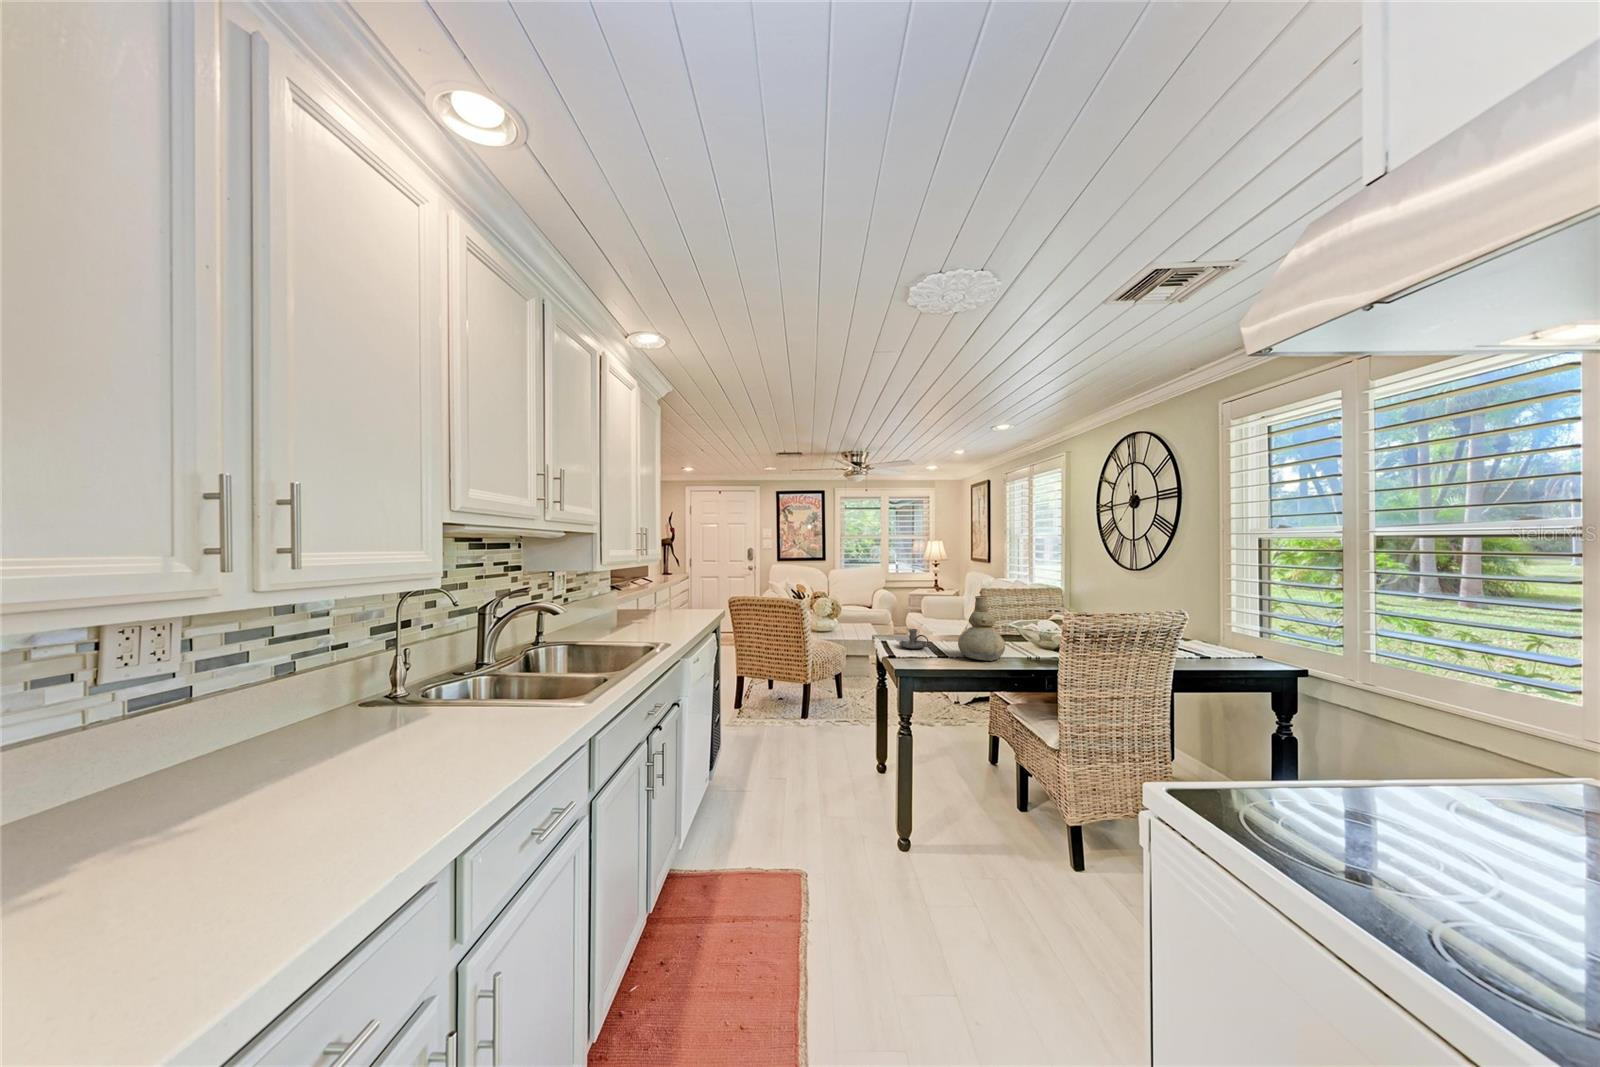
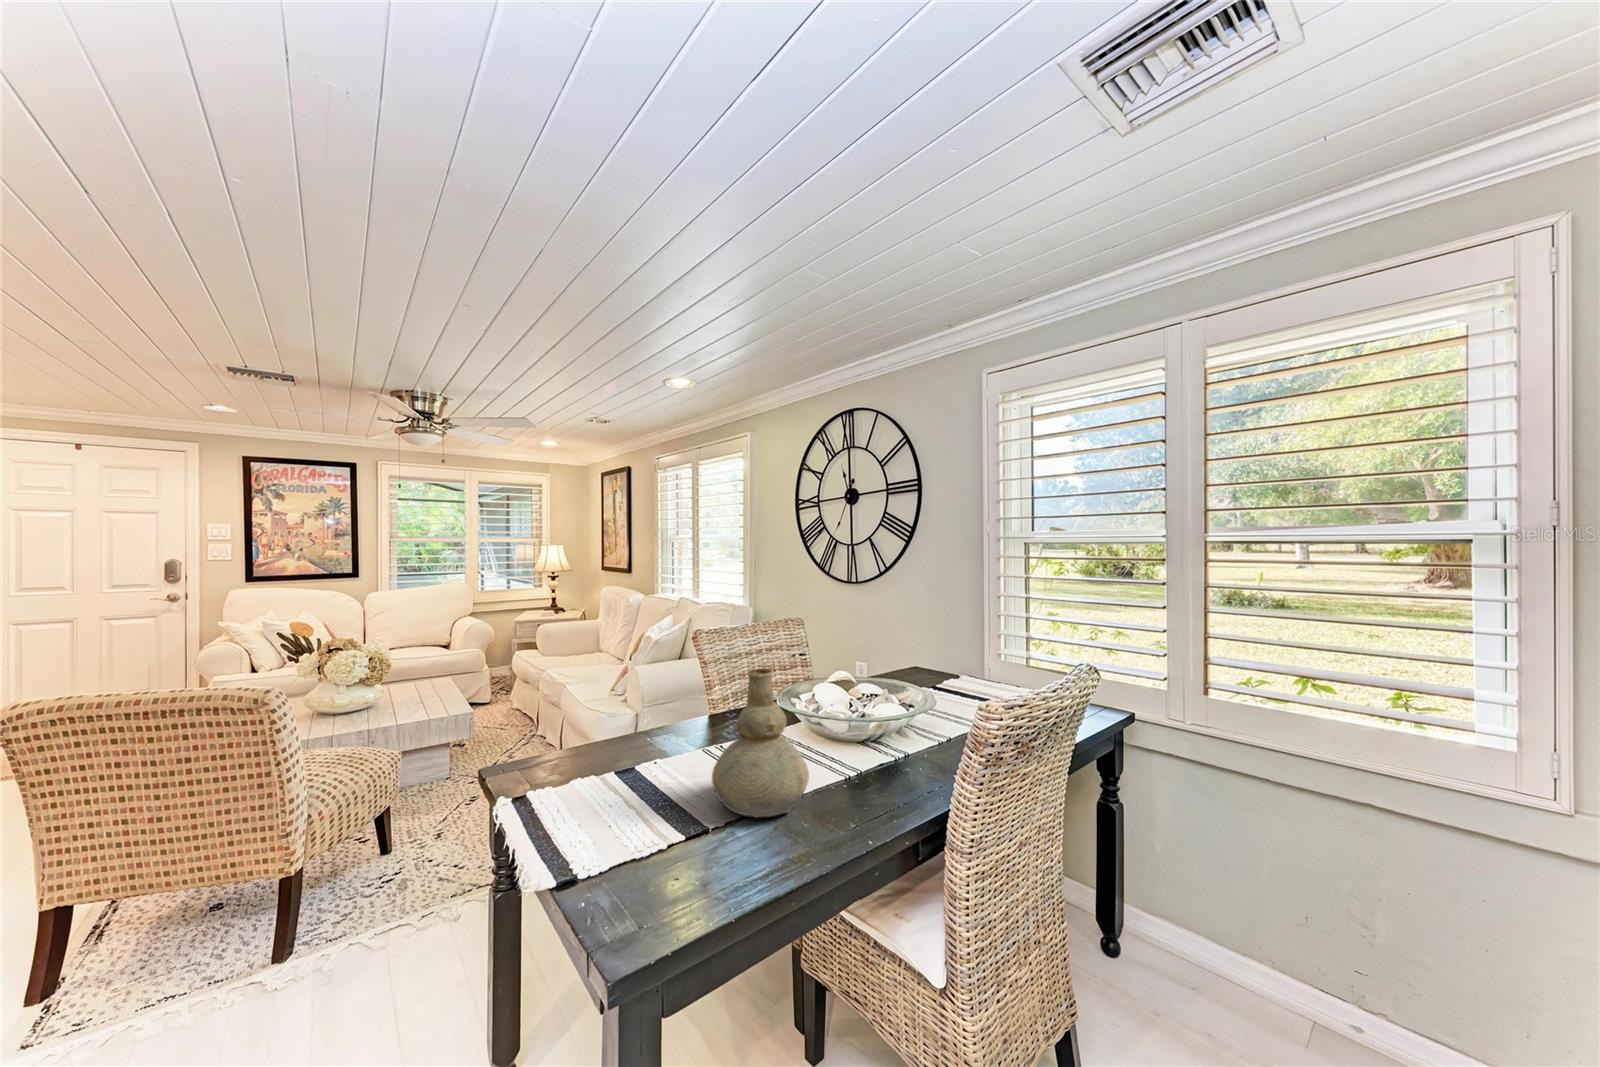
candle holder: present [899,629,929,648] -> none [563,756,640,810]

